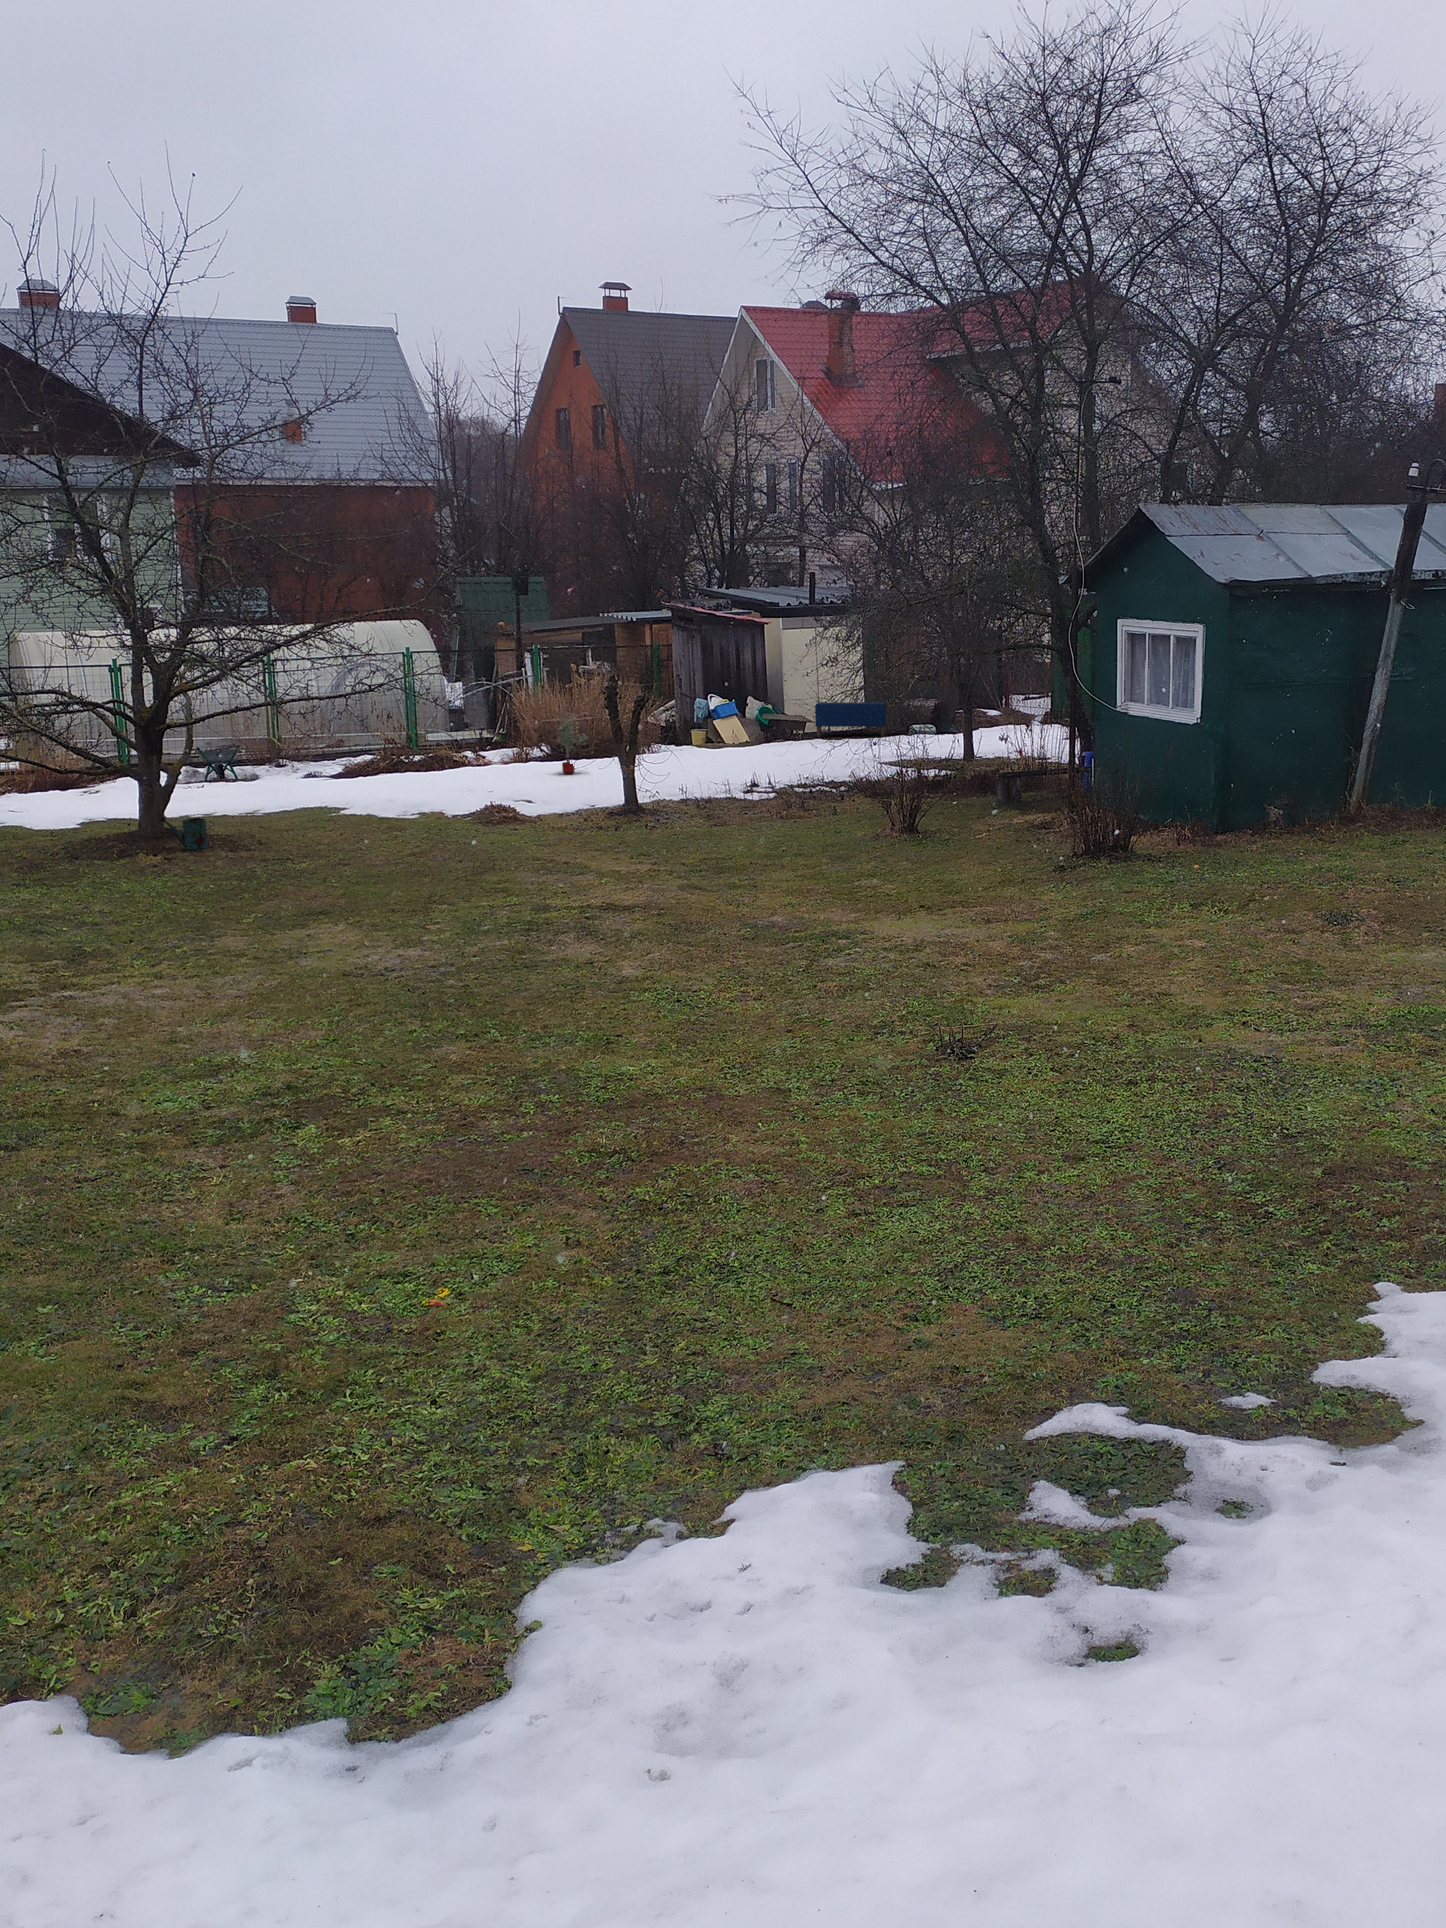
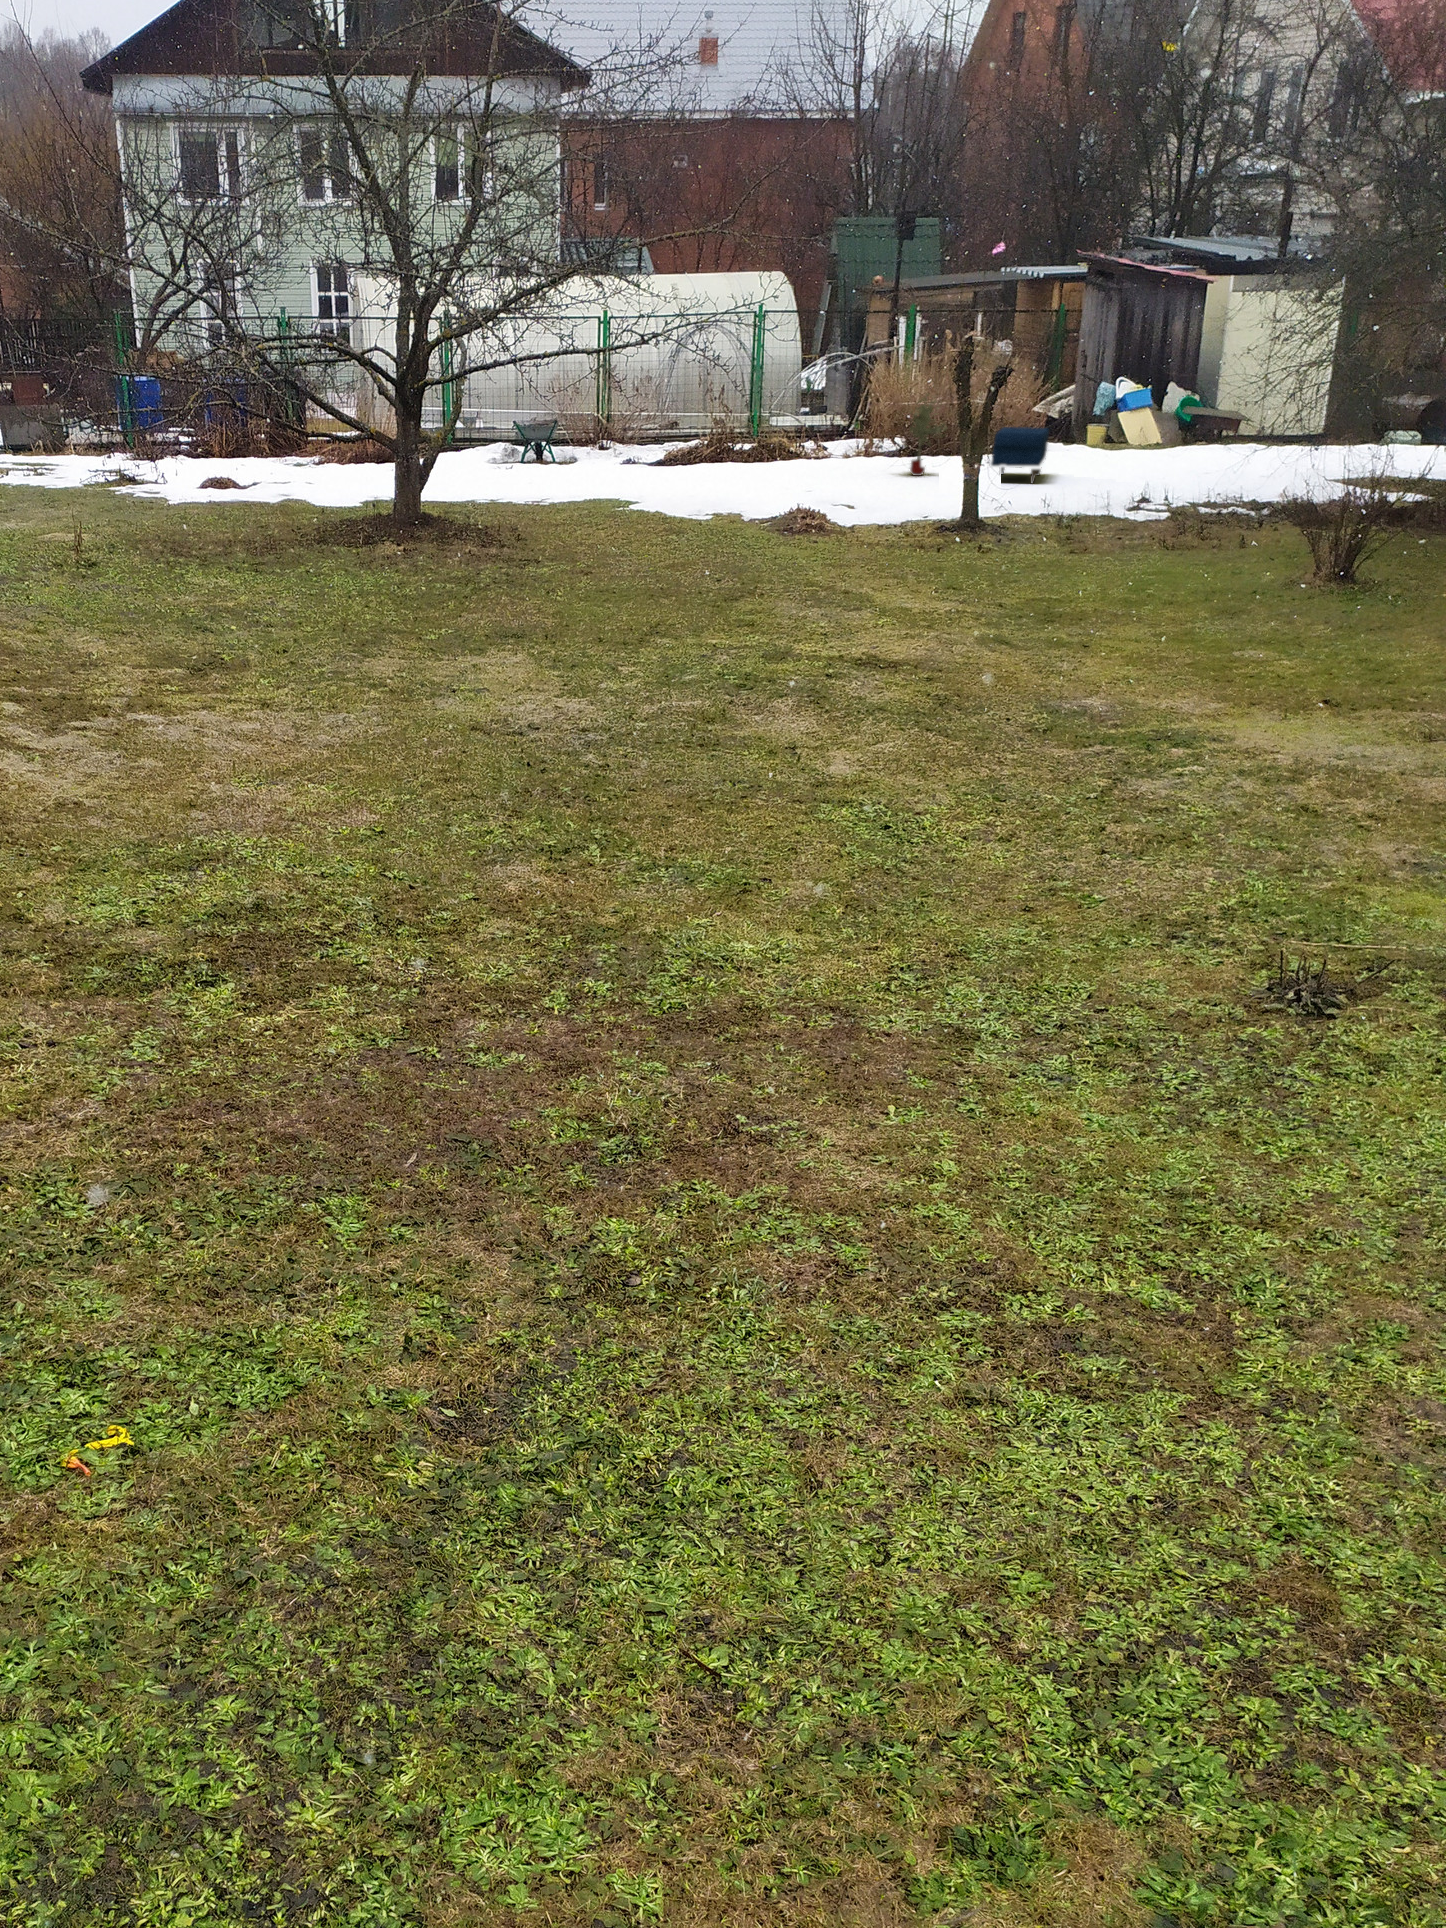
bench: present [815,702,887,737] -> present [991,427,1049,483]
watering can: present [160,816,210,850] -> none [421,499,478,542]

